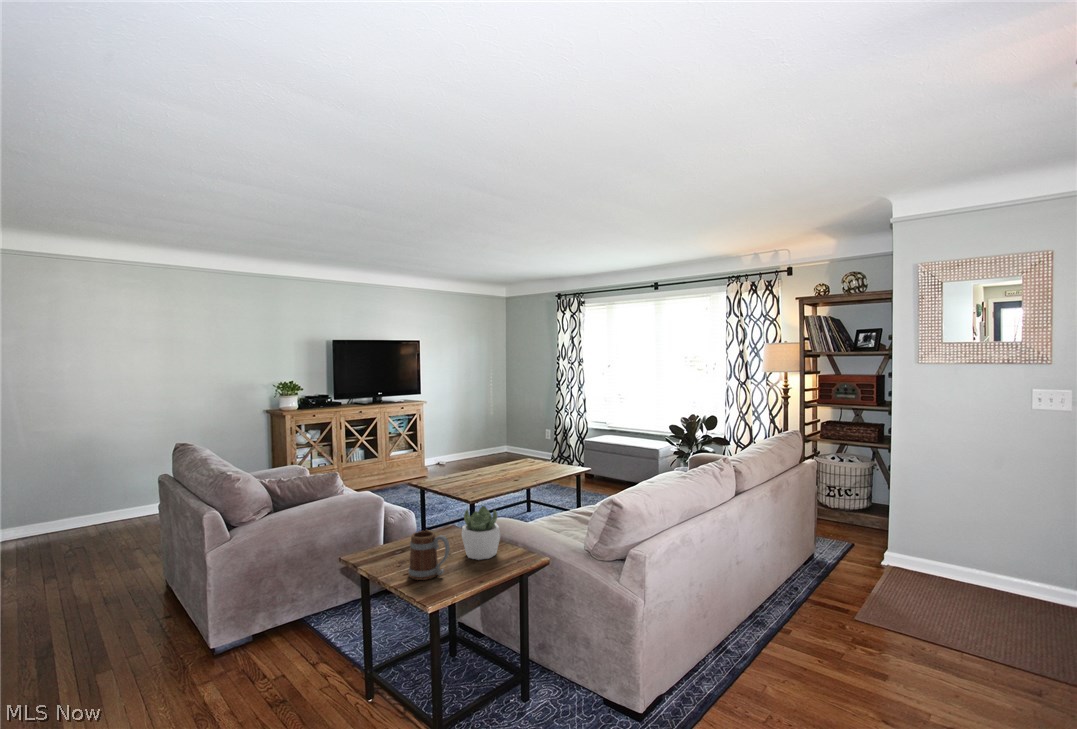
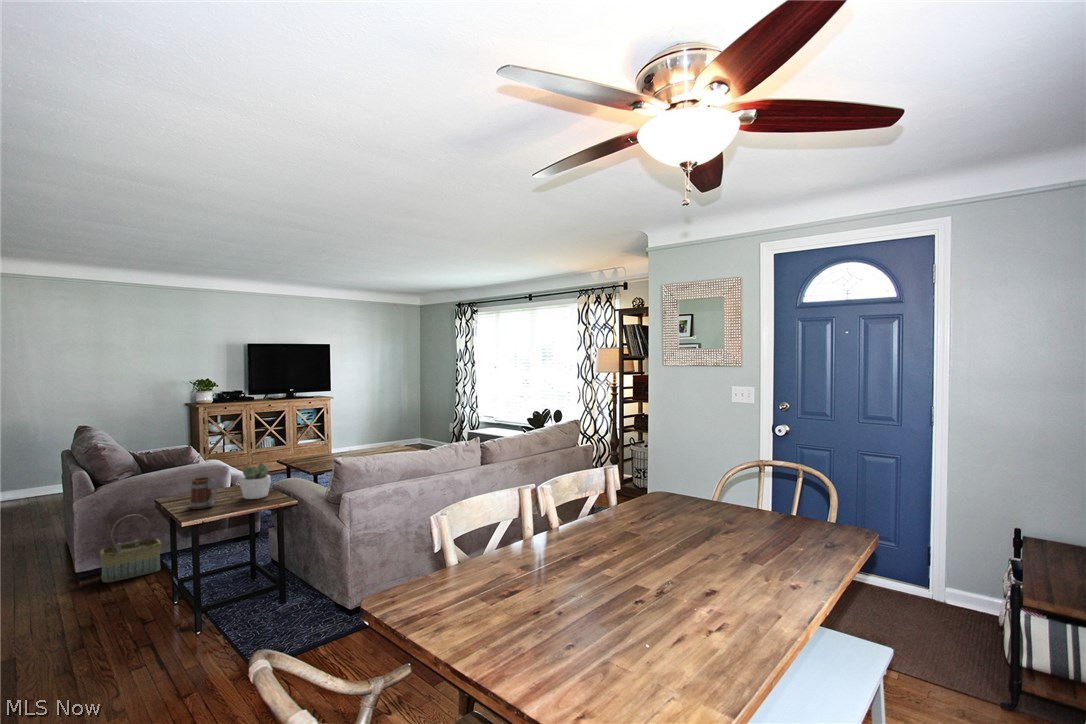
basket: none [241,561,316,666] -> present [100,515,161,583]

